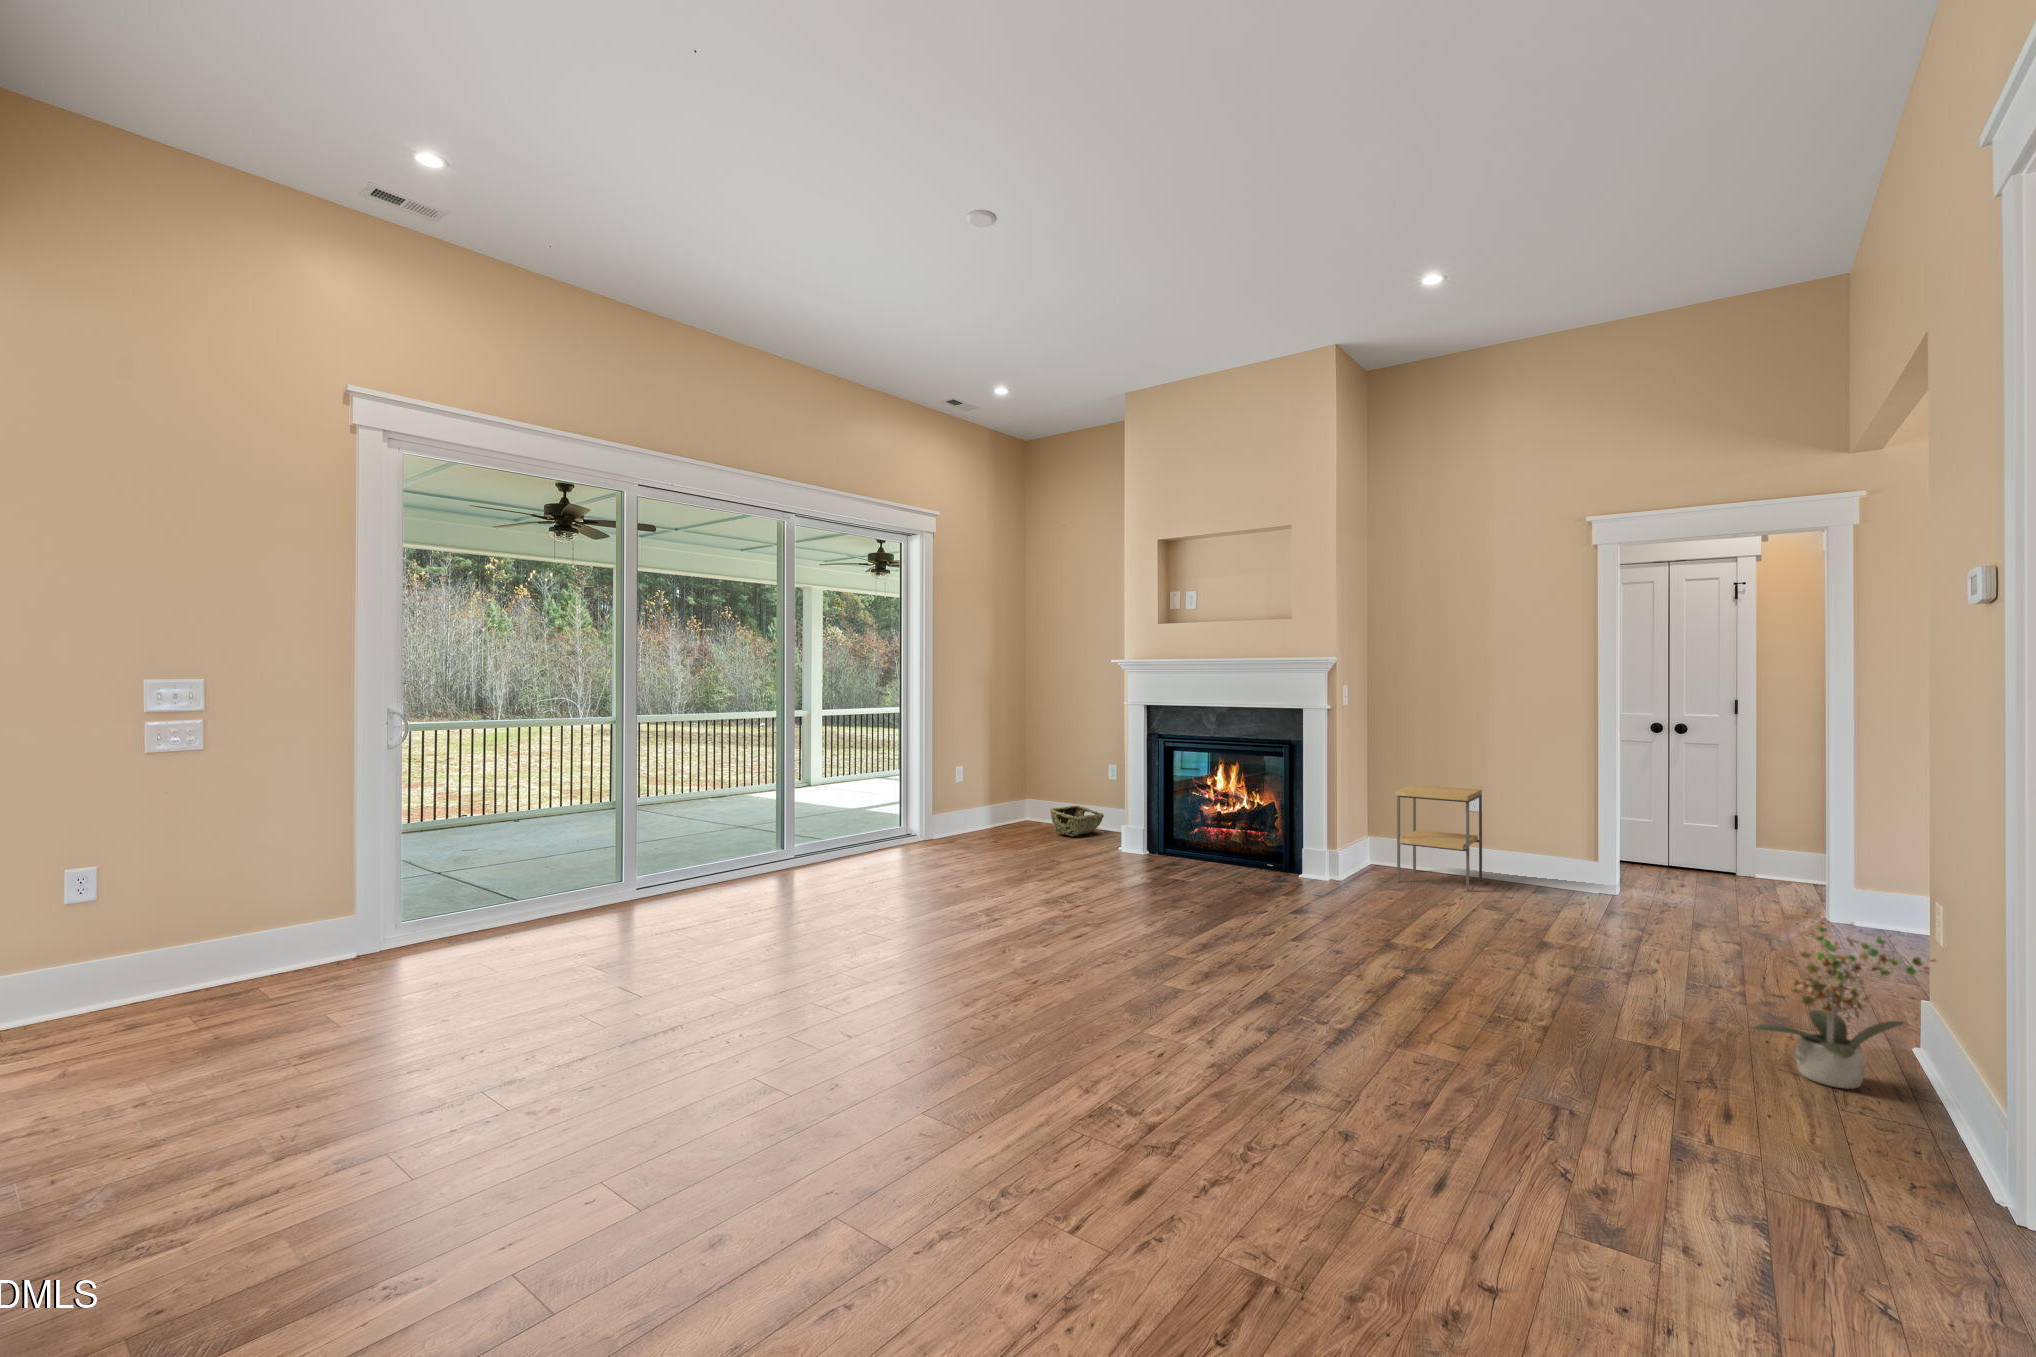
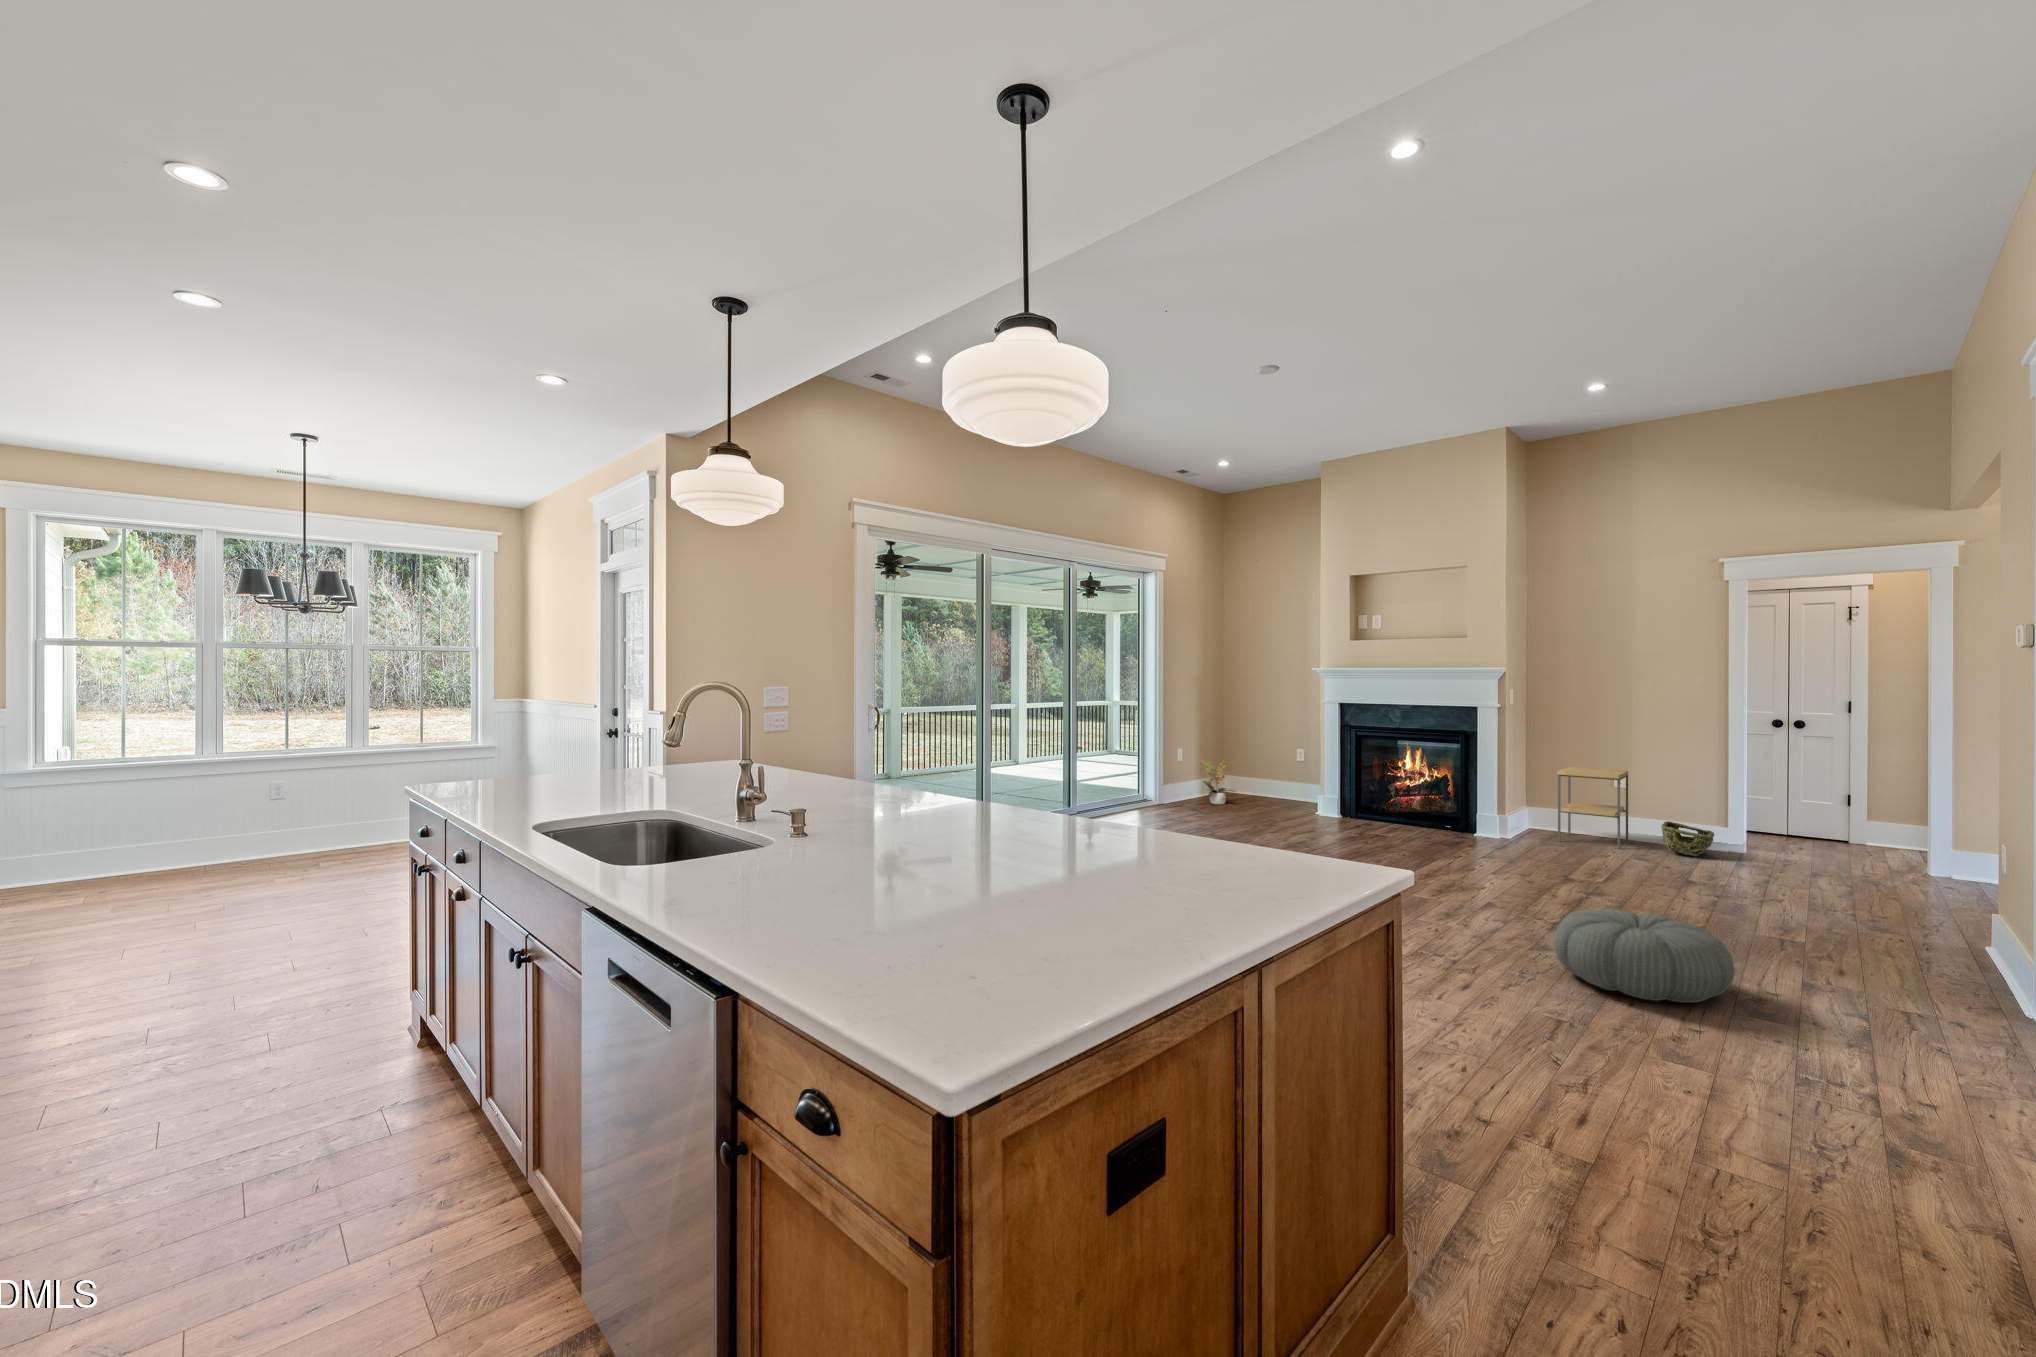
woven basket: present [1050,806,1104,837] -> present [1661,821,1714,856]
potted plant: present [1754,923,1935,1089] -> present [1201,760,1236,805]
pouf: none [1299,1027,1565,1211] -> present [1554,909,1735,1003]

